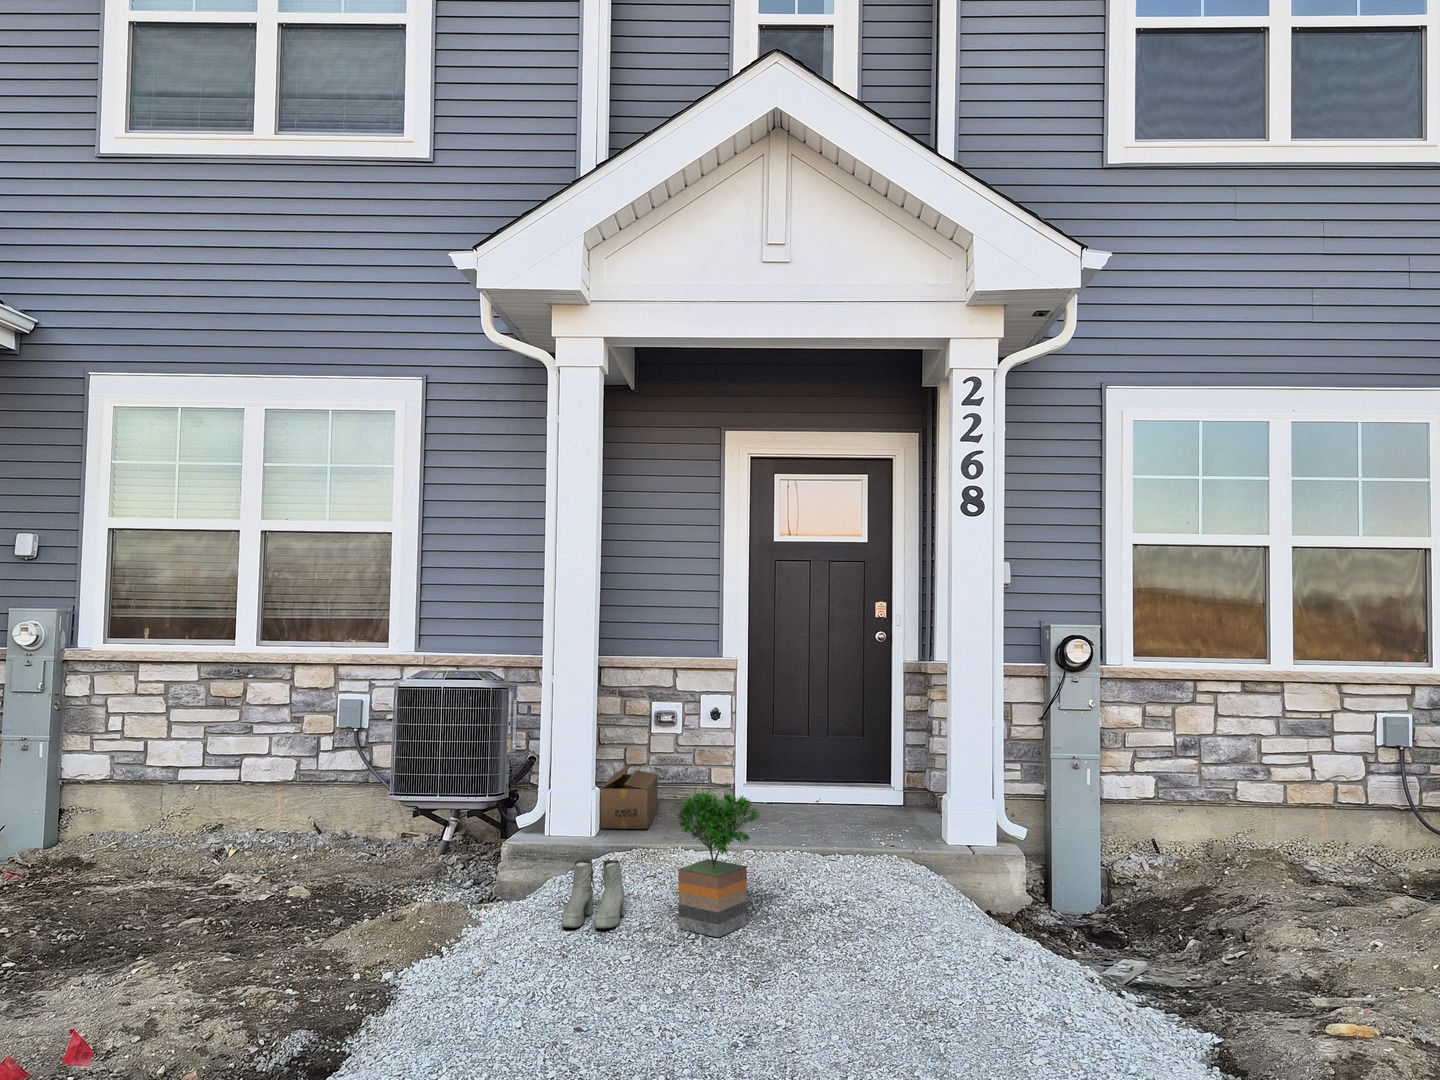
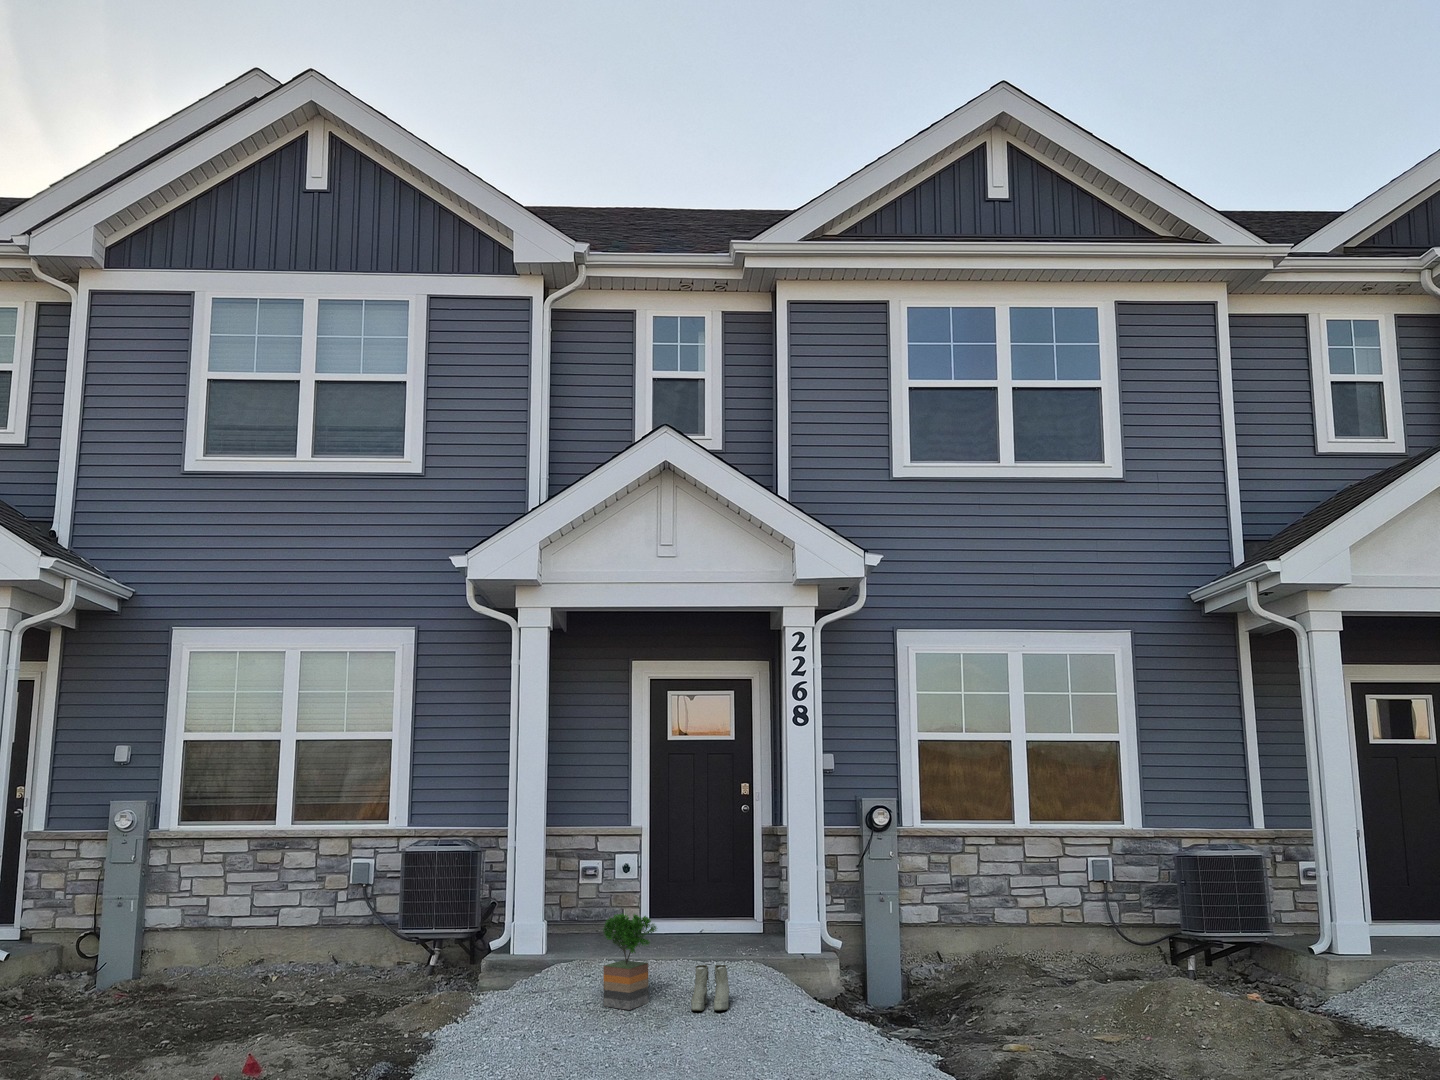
cardboard box: present [601,764,658,829] -> none [547,905,587,951]
boots: present [562,859,624,928] -> present [691,965,729,1011]

